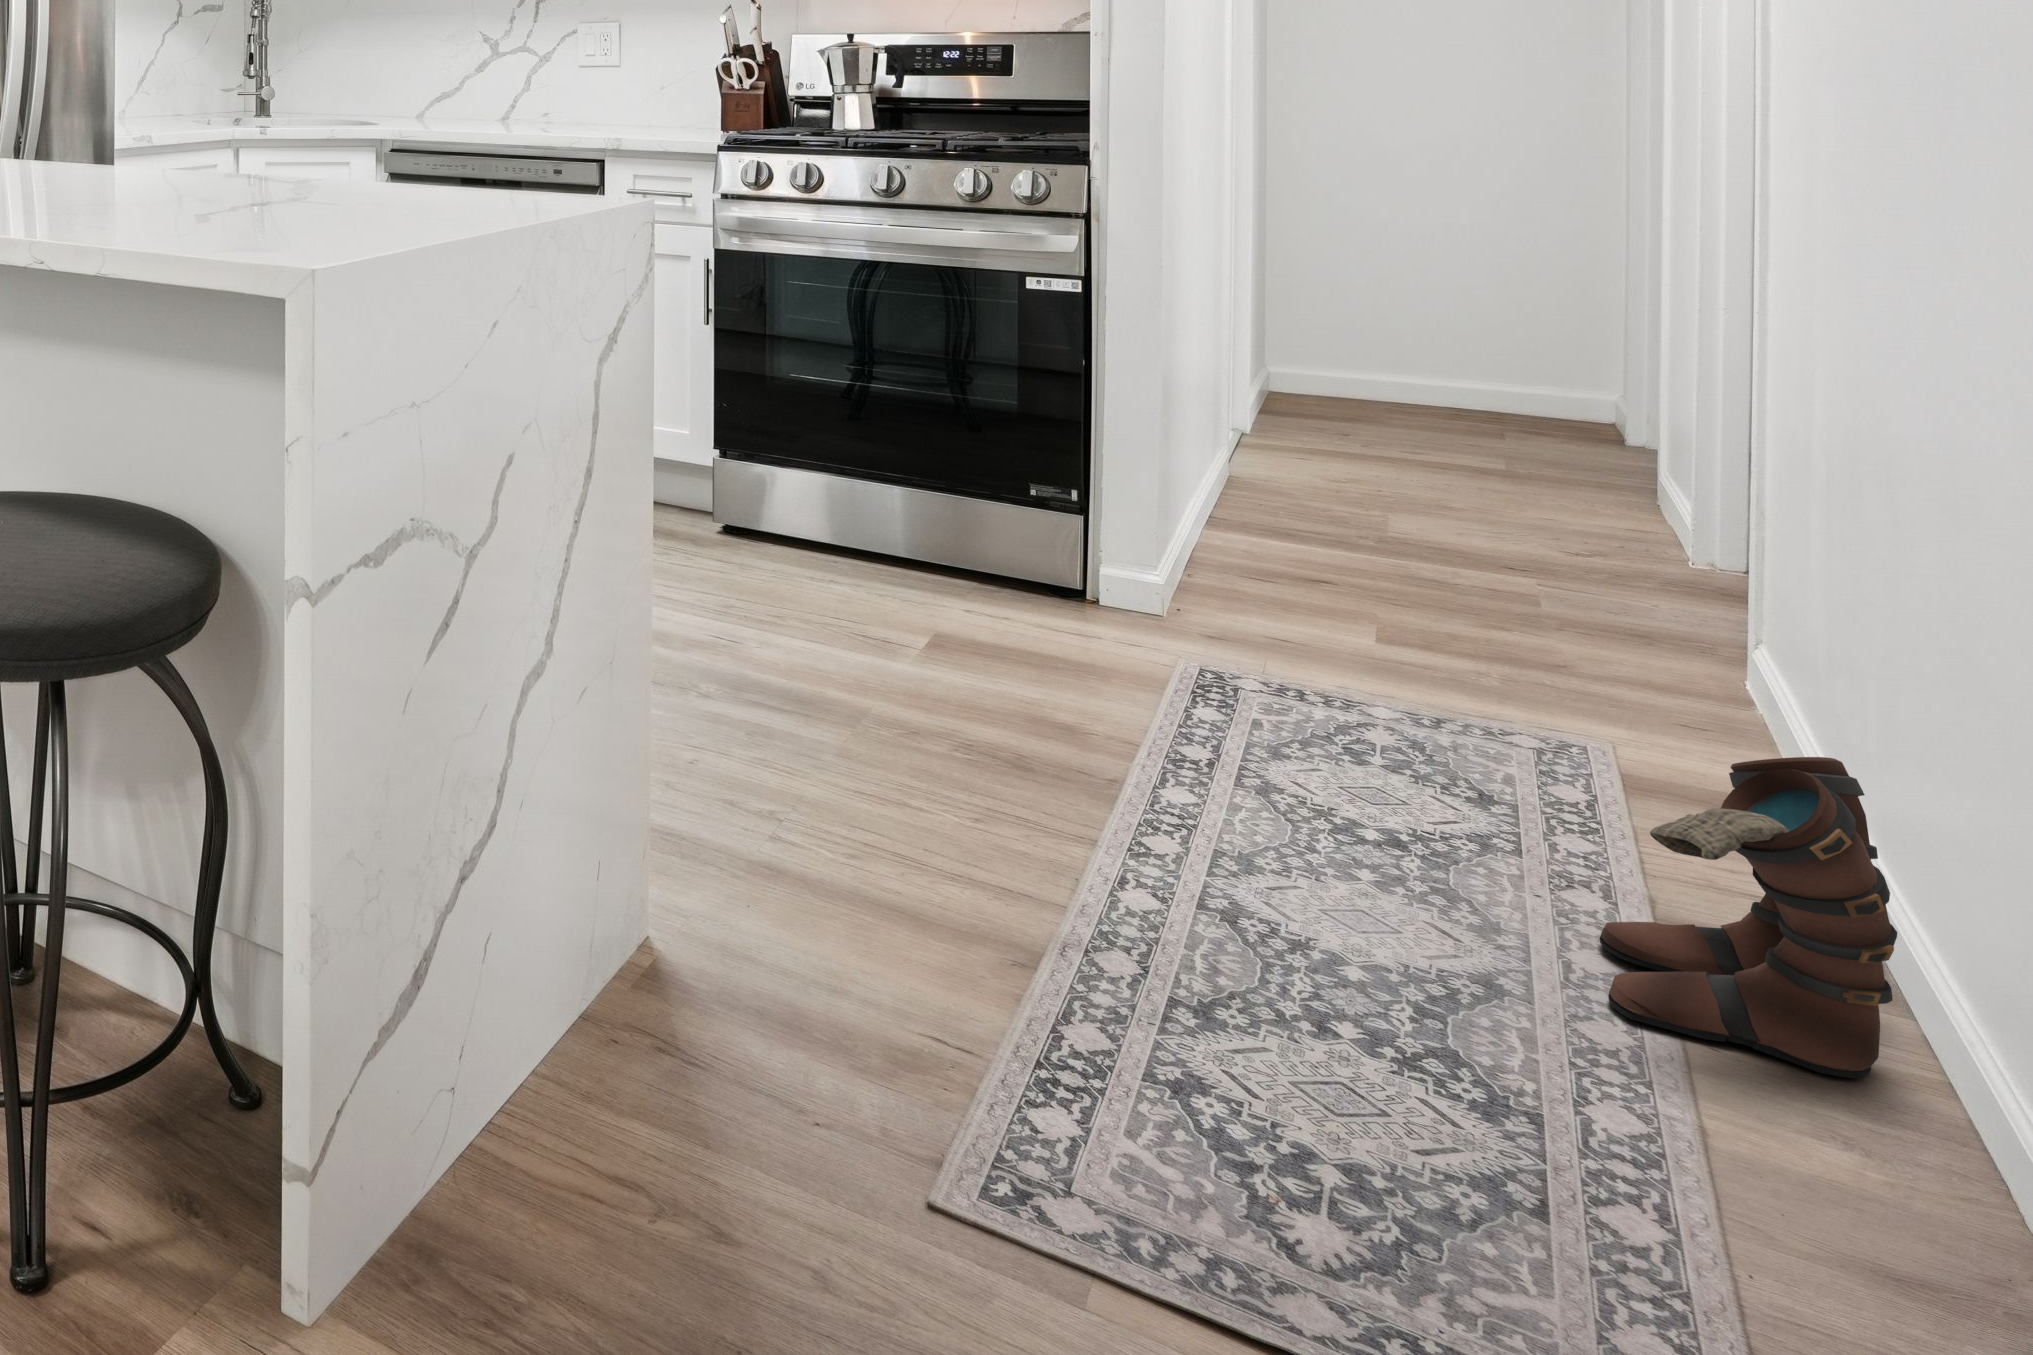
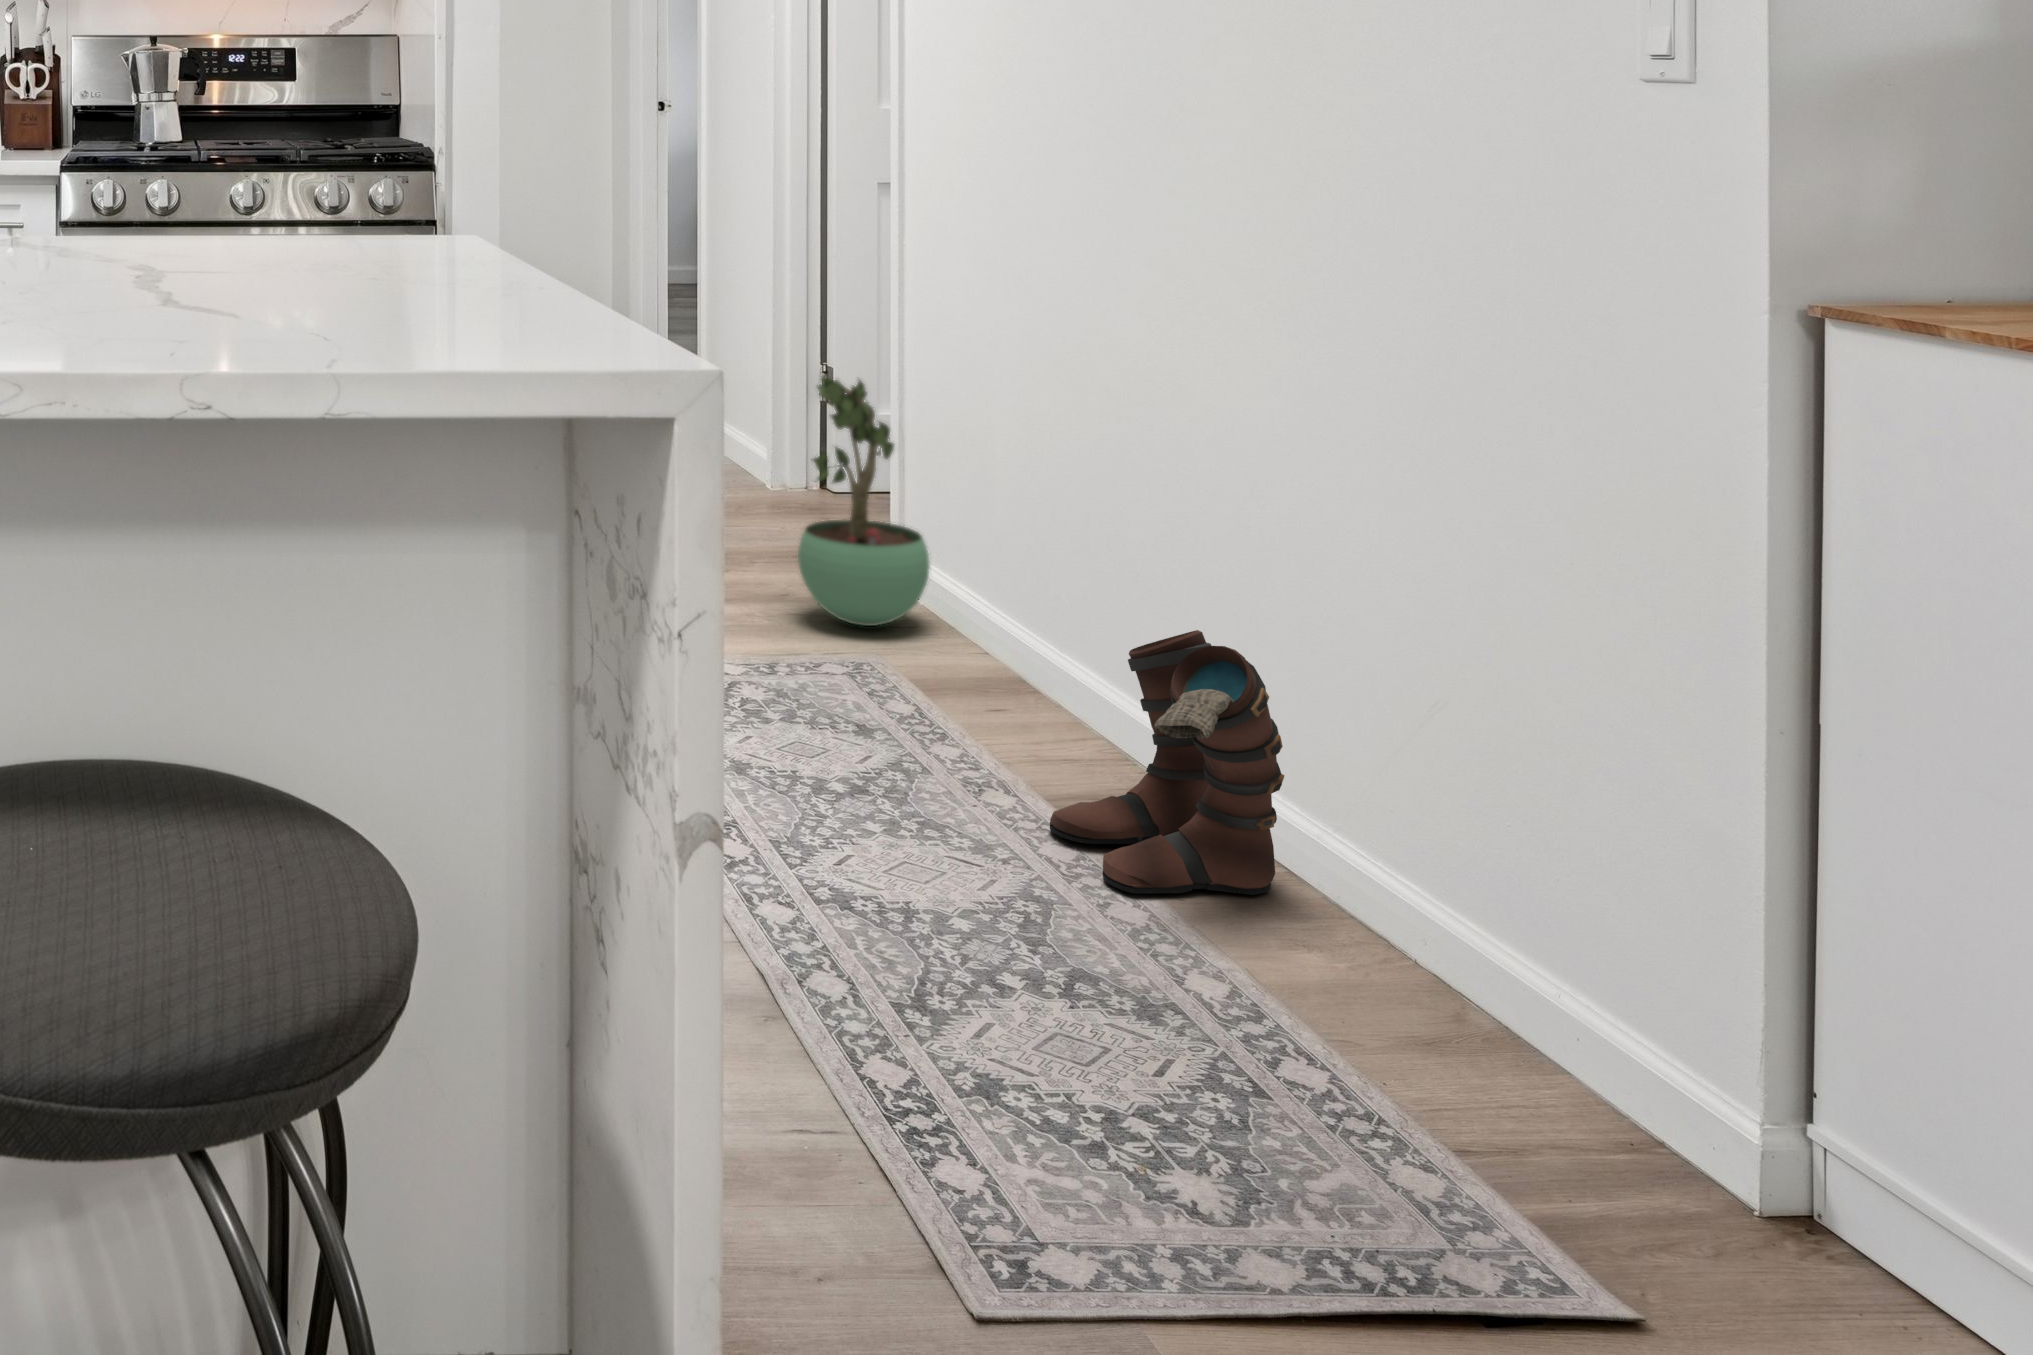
potted plant: none [1543,422,1738,718] -> present [798,376,930,626]

